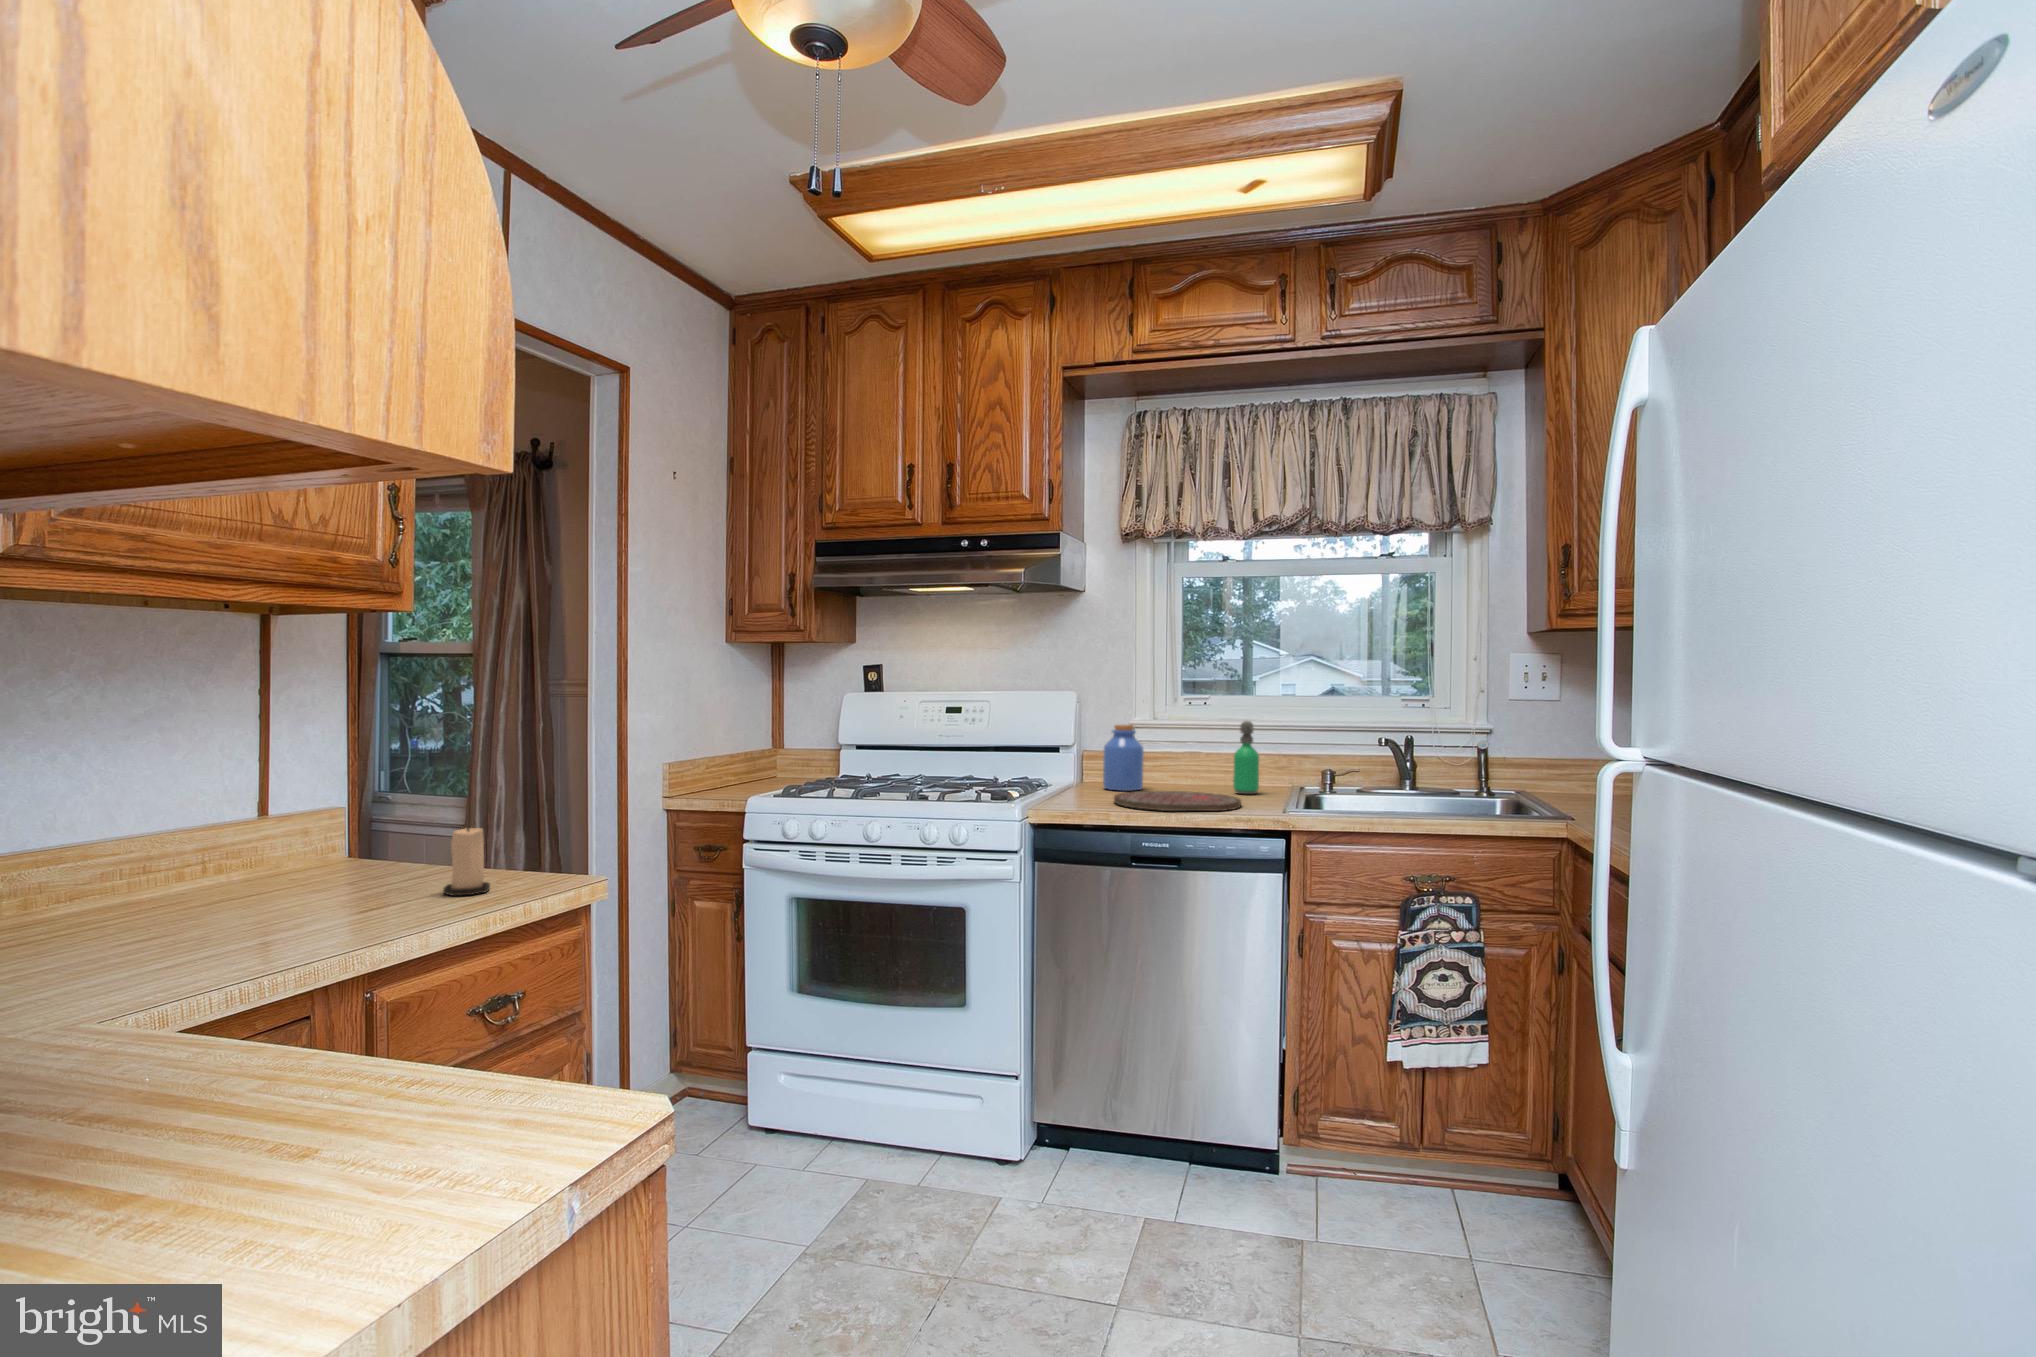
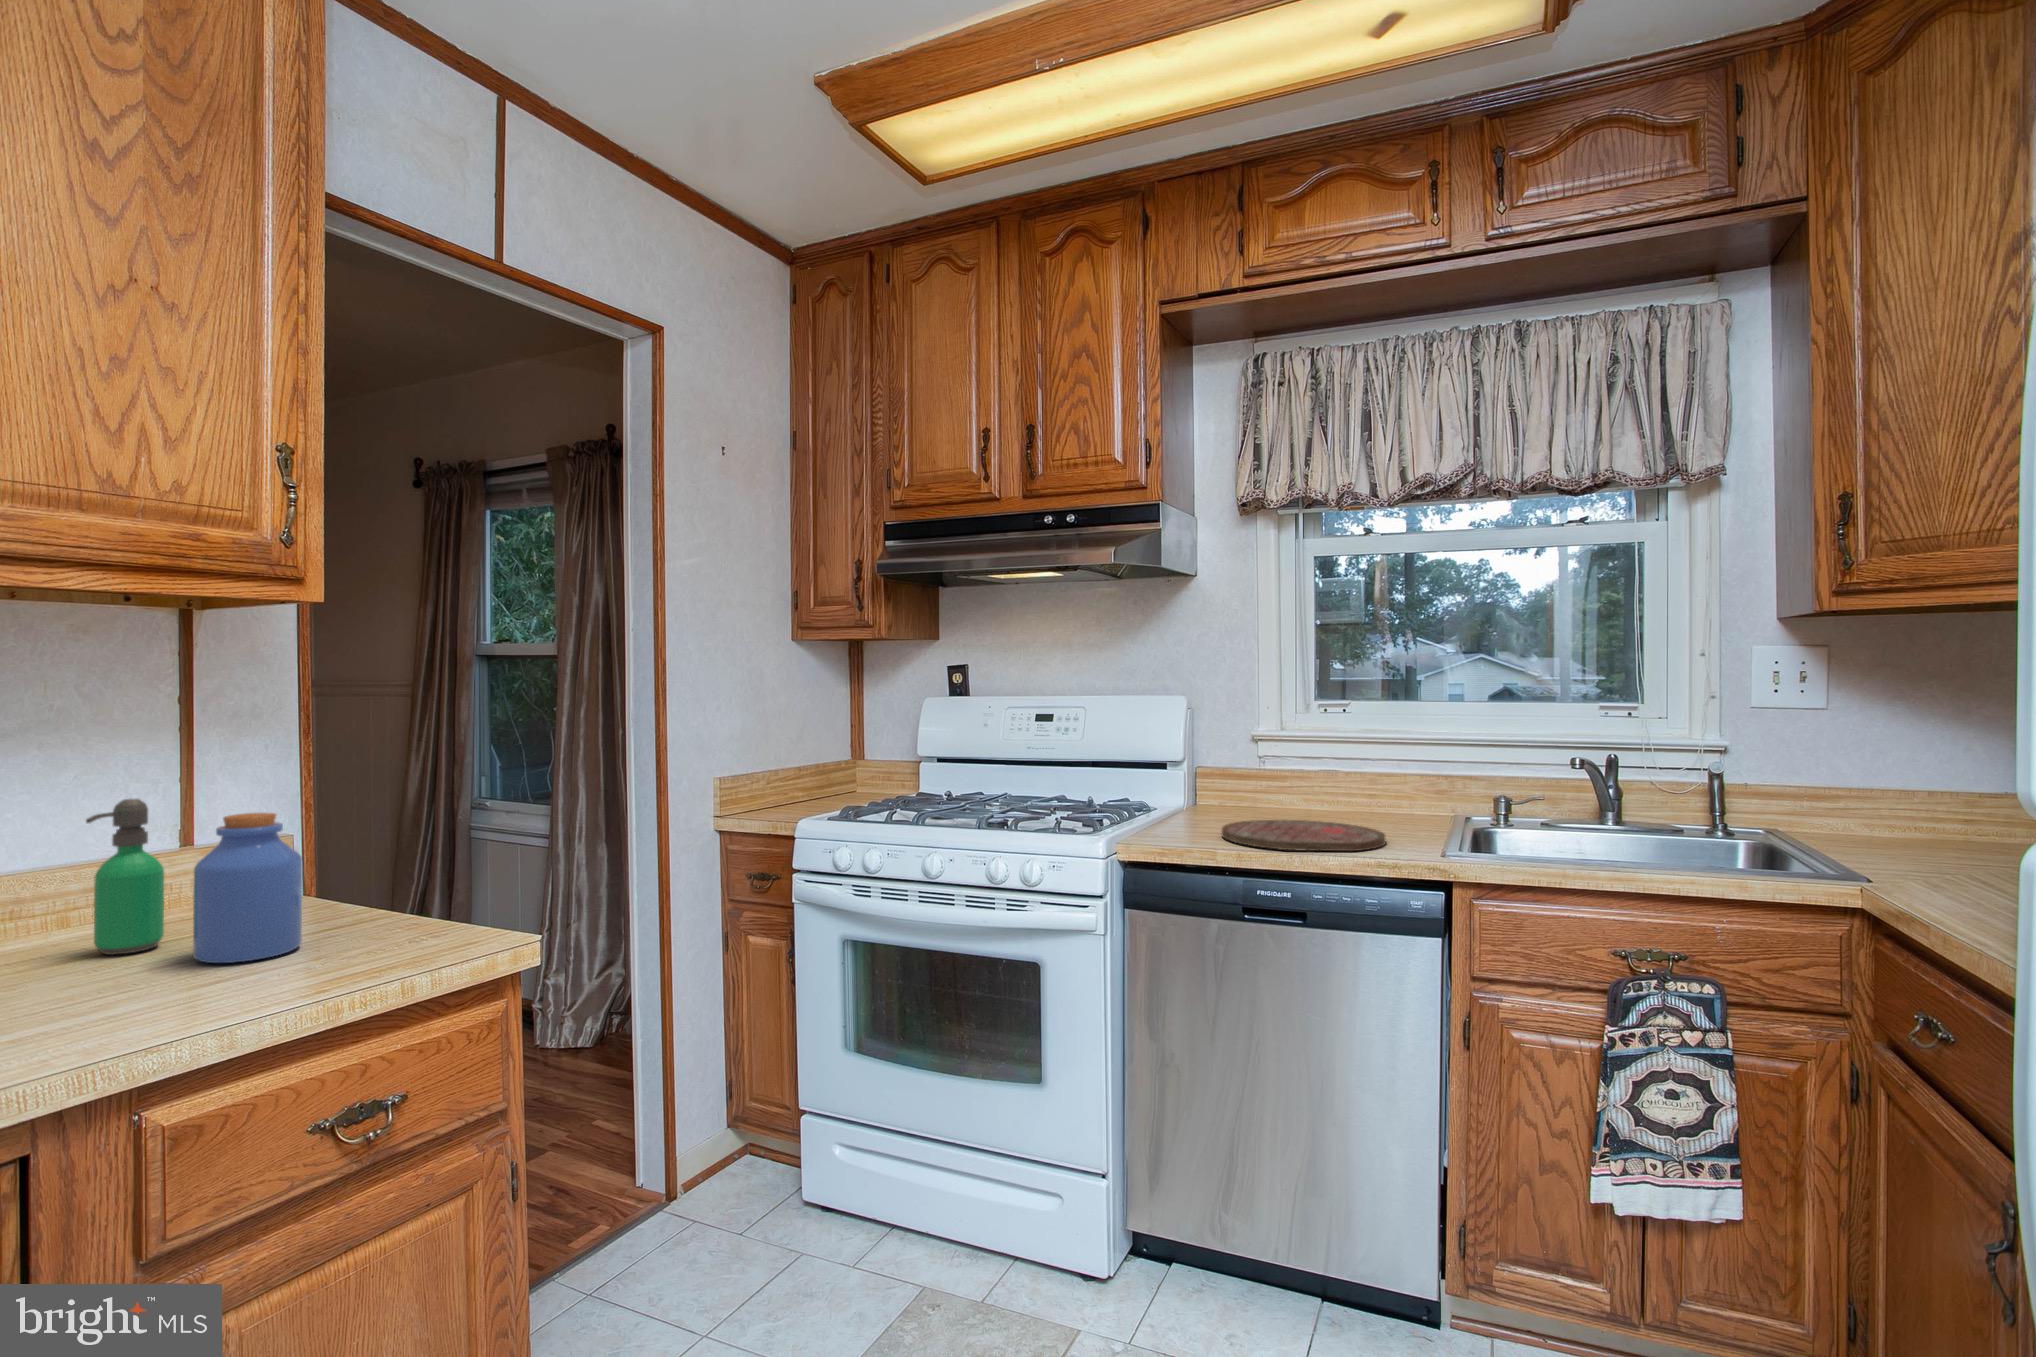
soap dispenser: present [1233,721,1259,794] -> present [86,799,164,955]
jar: present [1103,725,1144,791] -> present [193,813,303,963]
candle: present [443,825,490,896] -> none [338,872,399,963]

